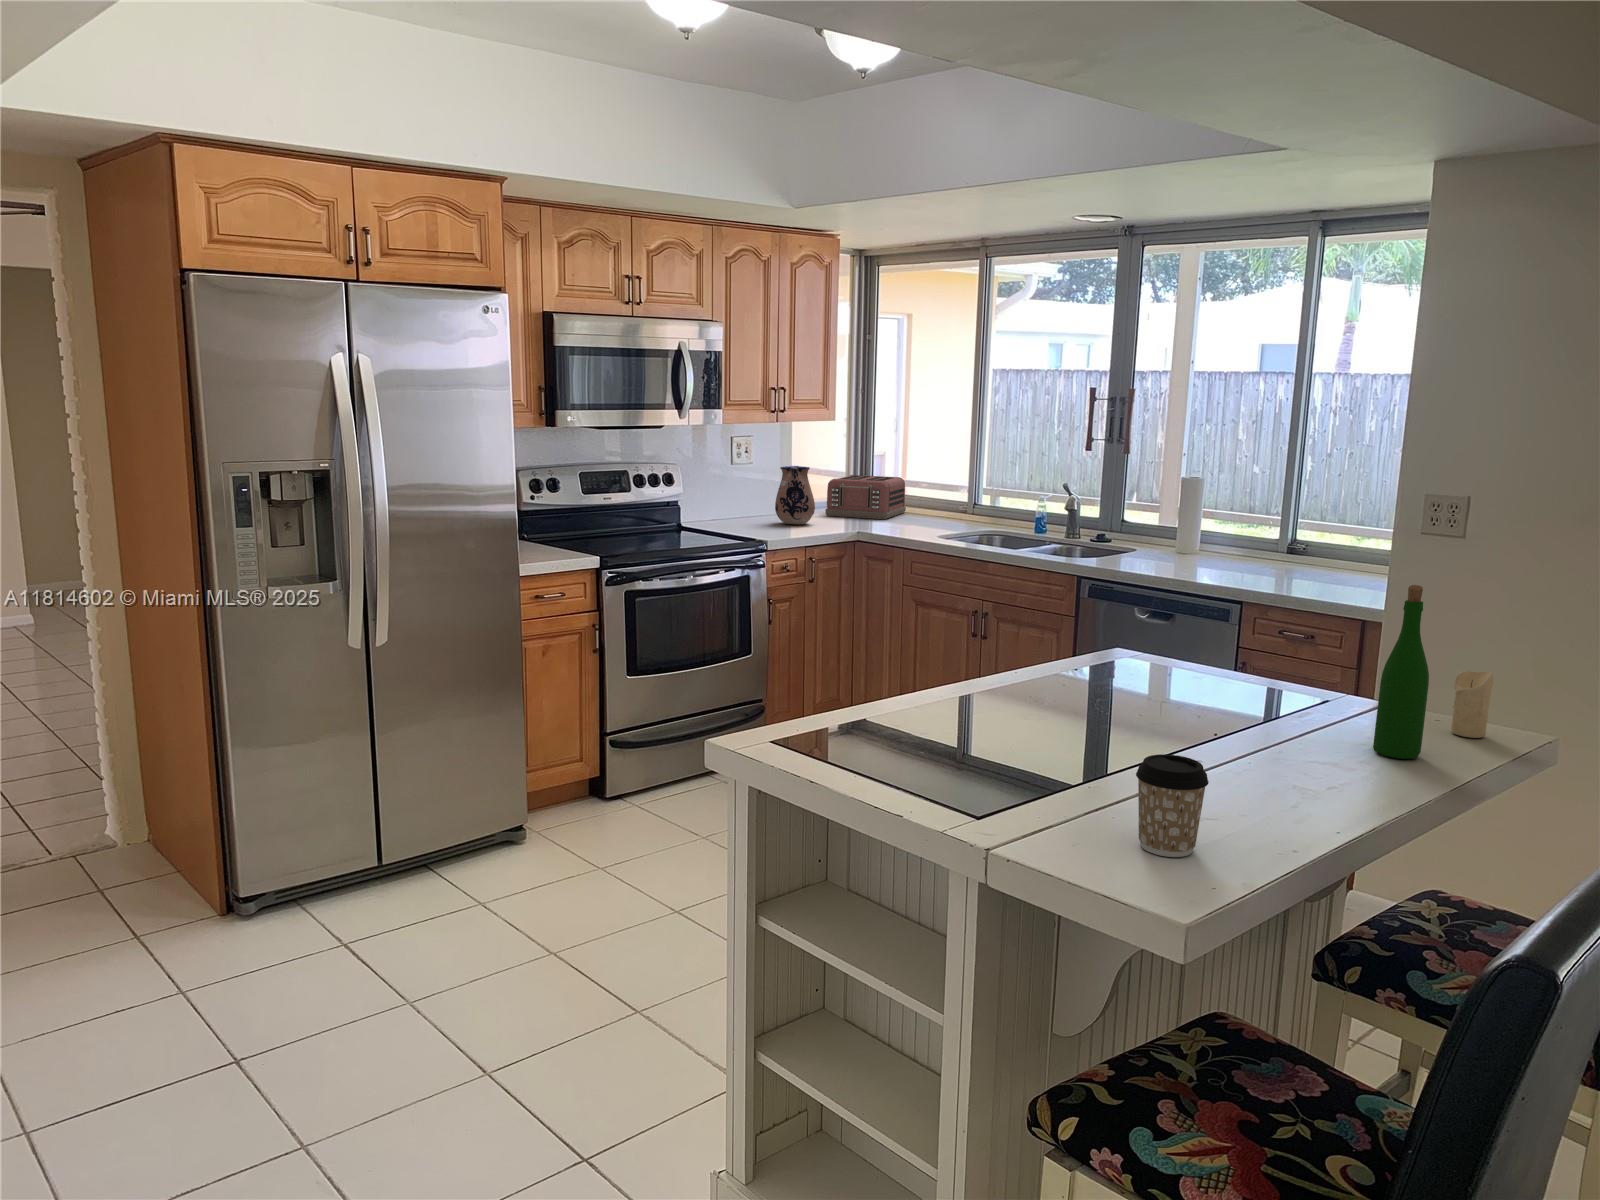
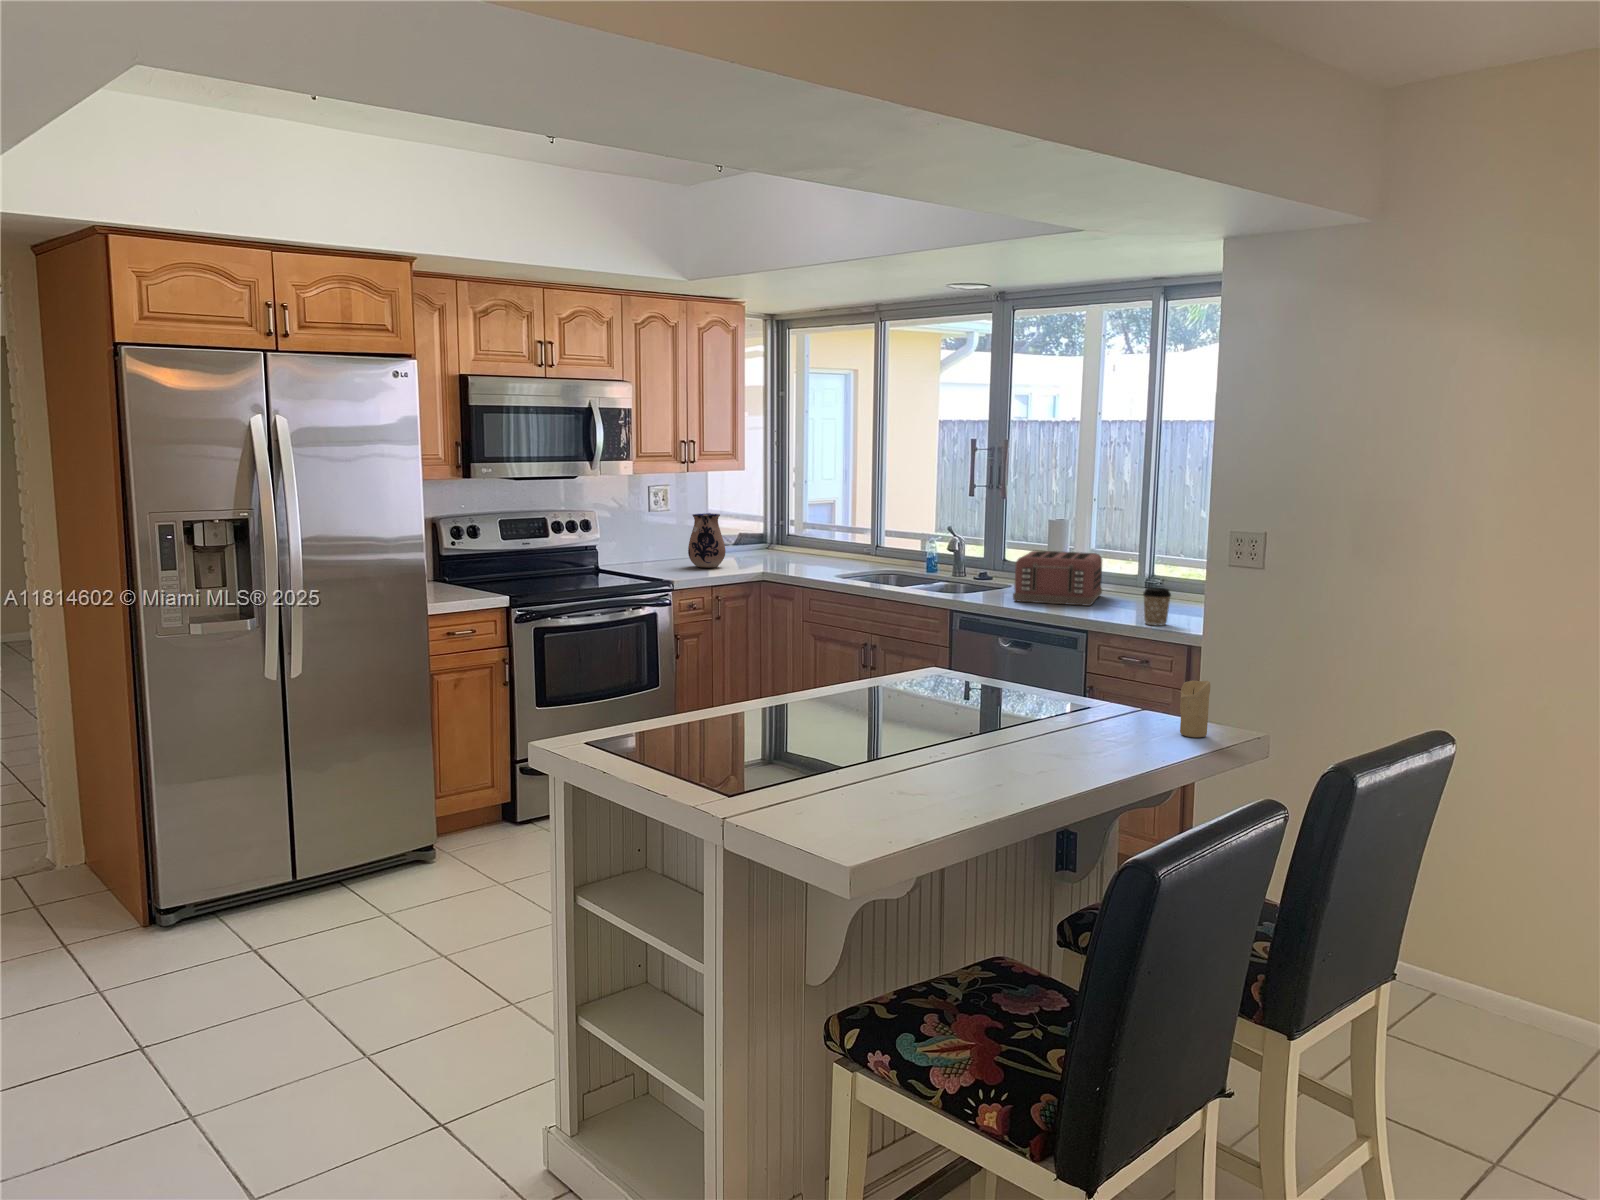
toaster: present [825,475,906,519] -> present [1013,551,1102,606]
wine bottle: present [1373,585,1429,759] -> none [1099,606,1141,753]
coffee cup: present [1136,754,1209,857] -> present [1143,588,1171,625]

